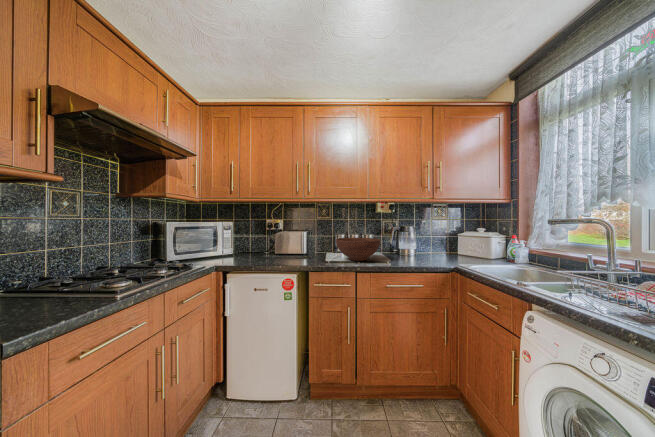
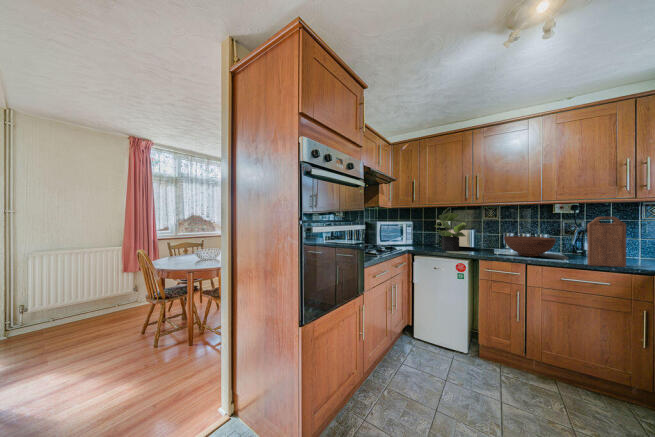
potted plant: none [257,208,299,261] -> present [435,213,467,251]
cutting board: none [407,215,433,268] -> present [587,217,626,267]

